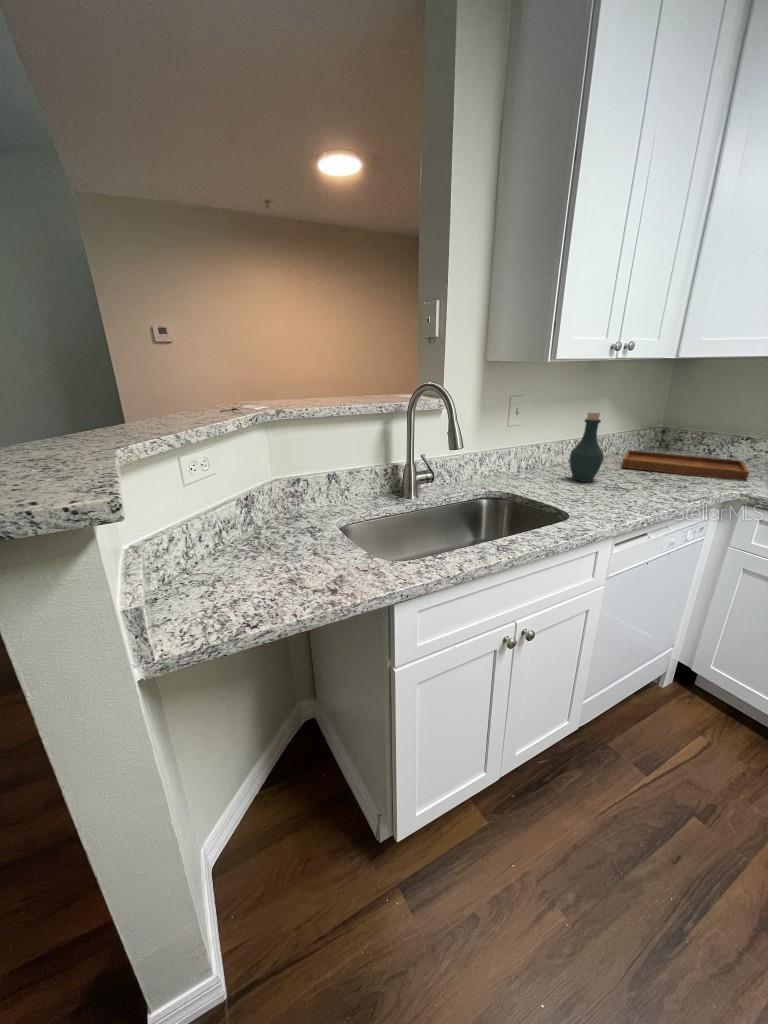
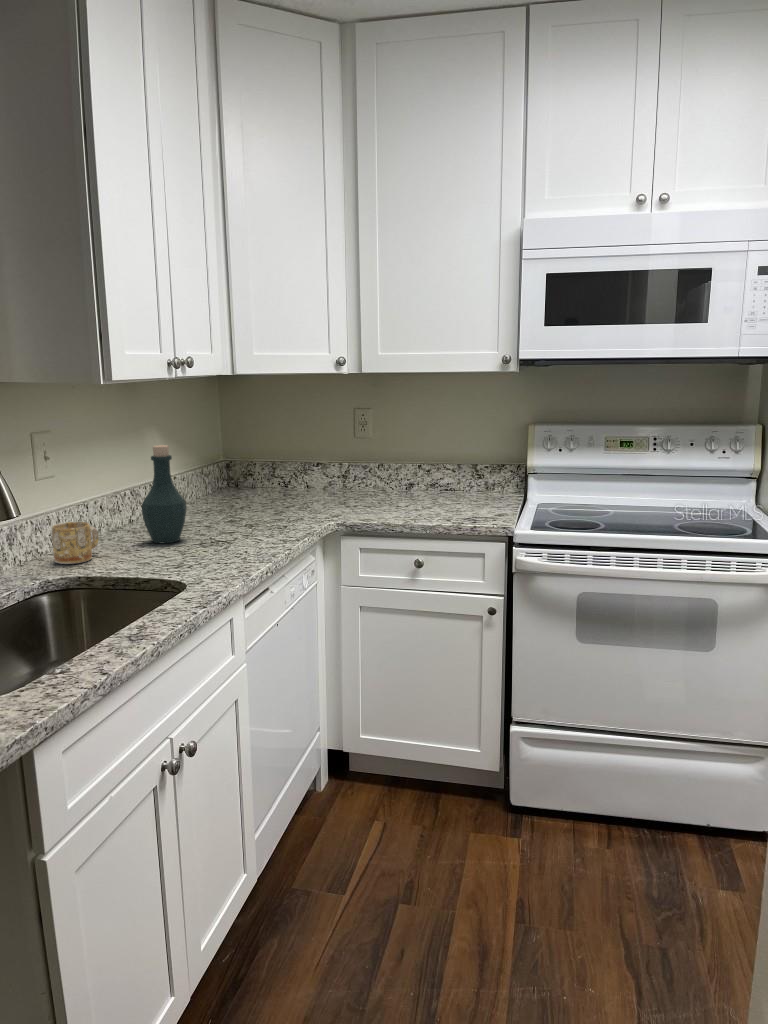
tray: present [622,435,749,481] -> none [199,464,333,518]
mug: none [504,456,535,483] -> present [52,522,99,564]

